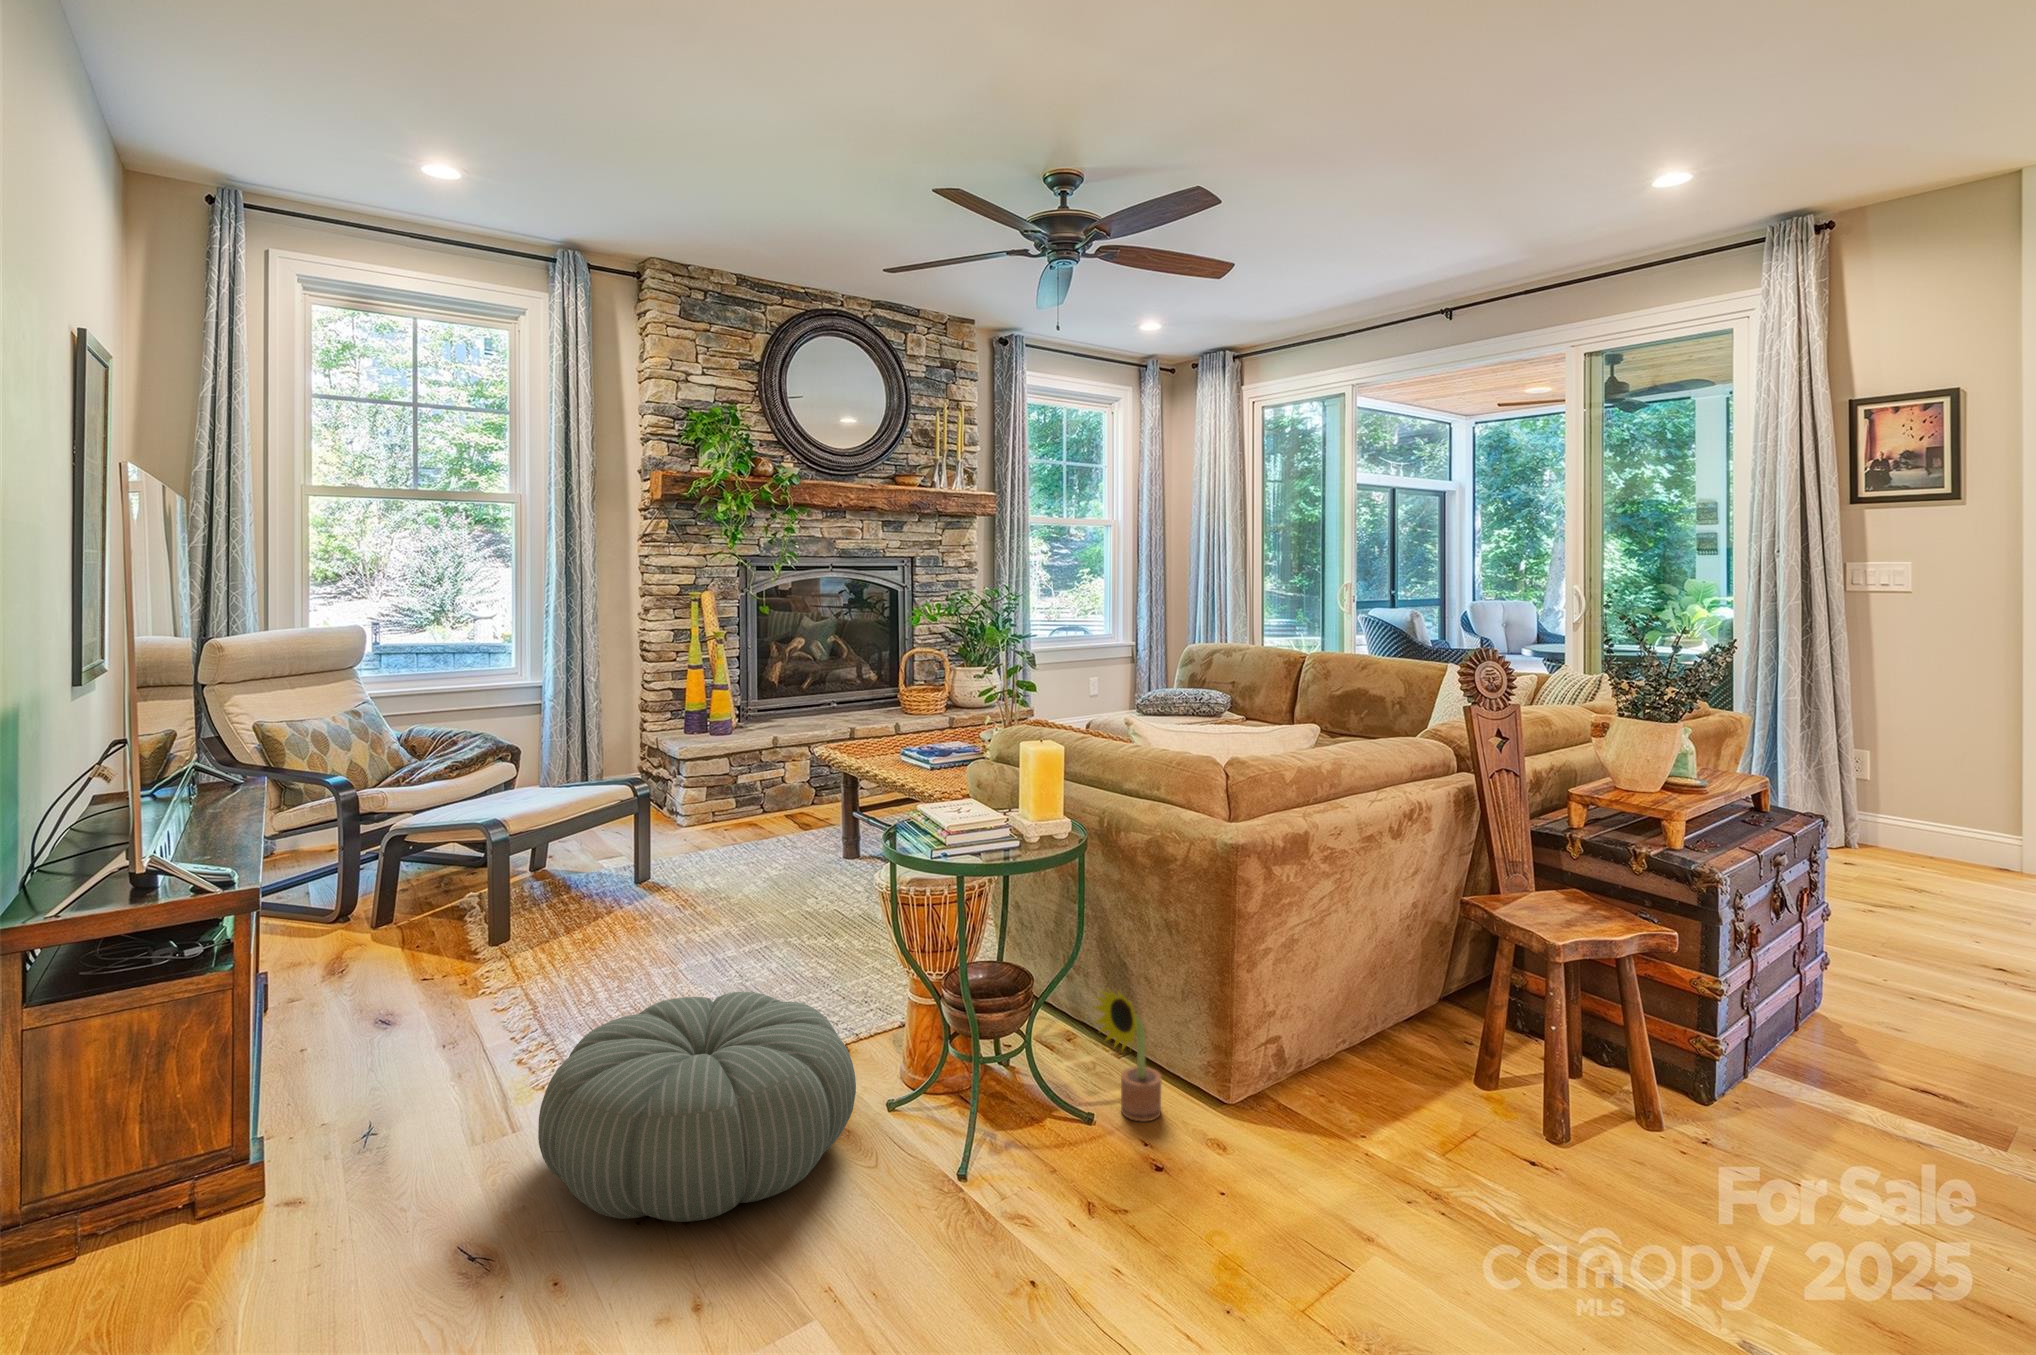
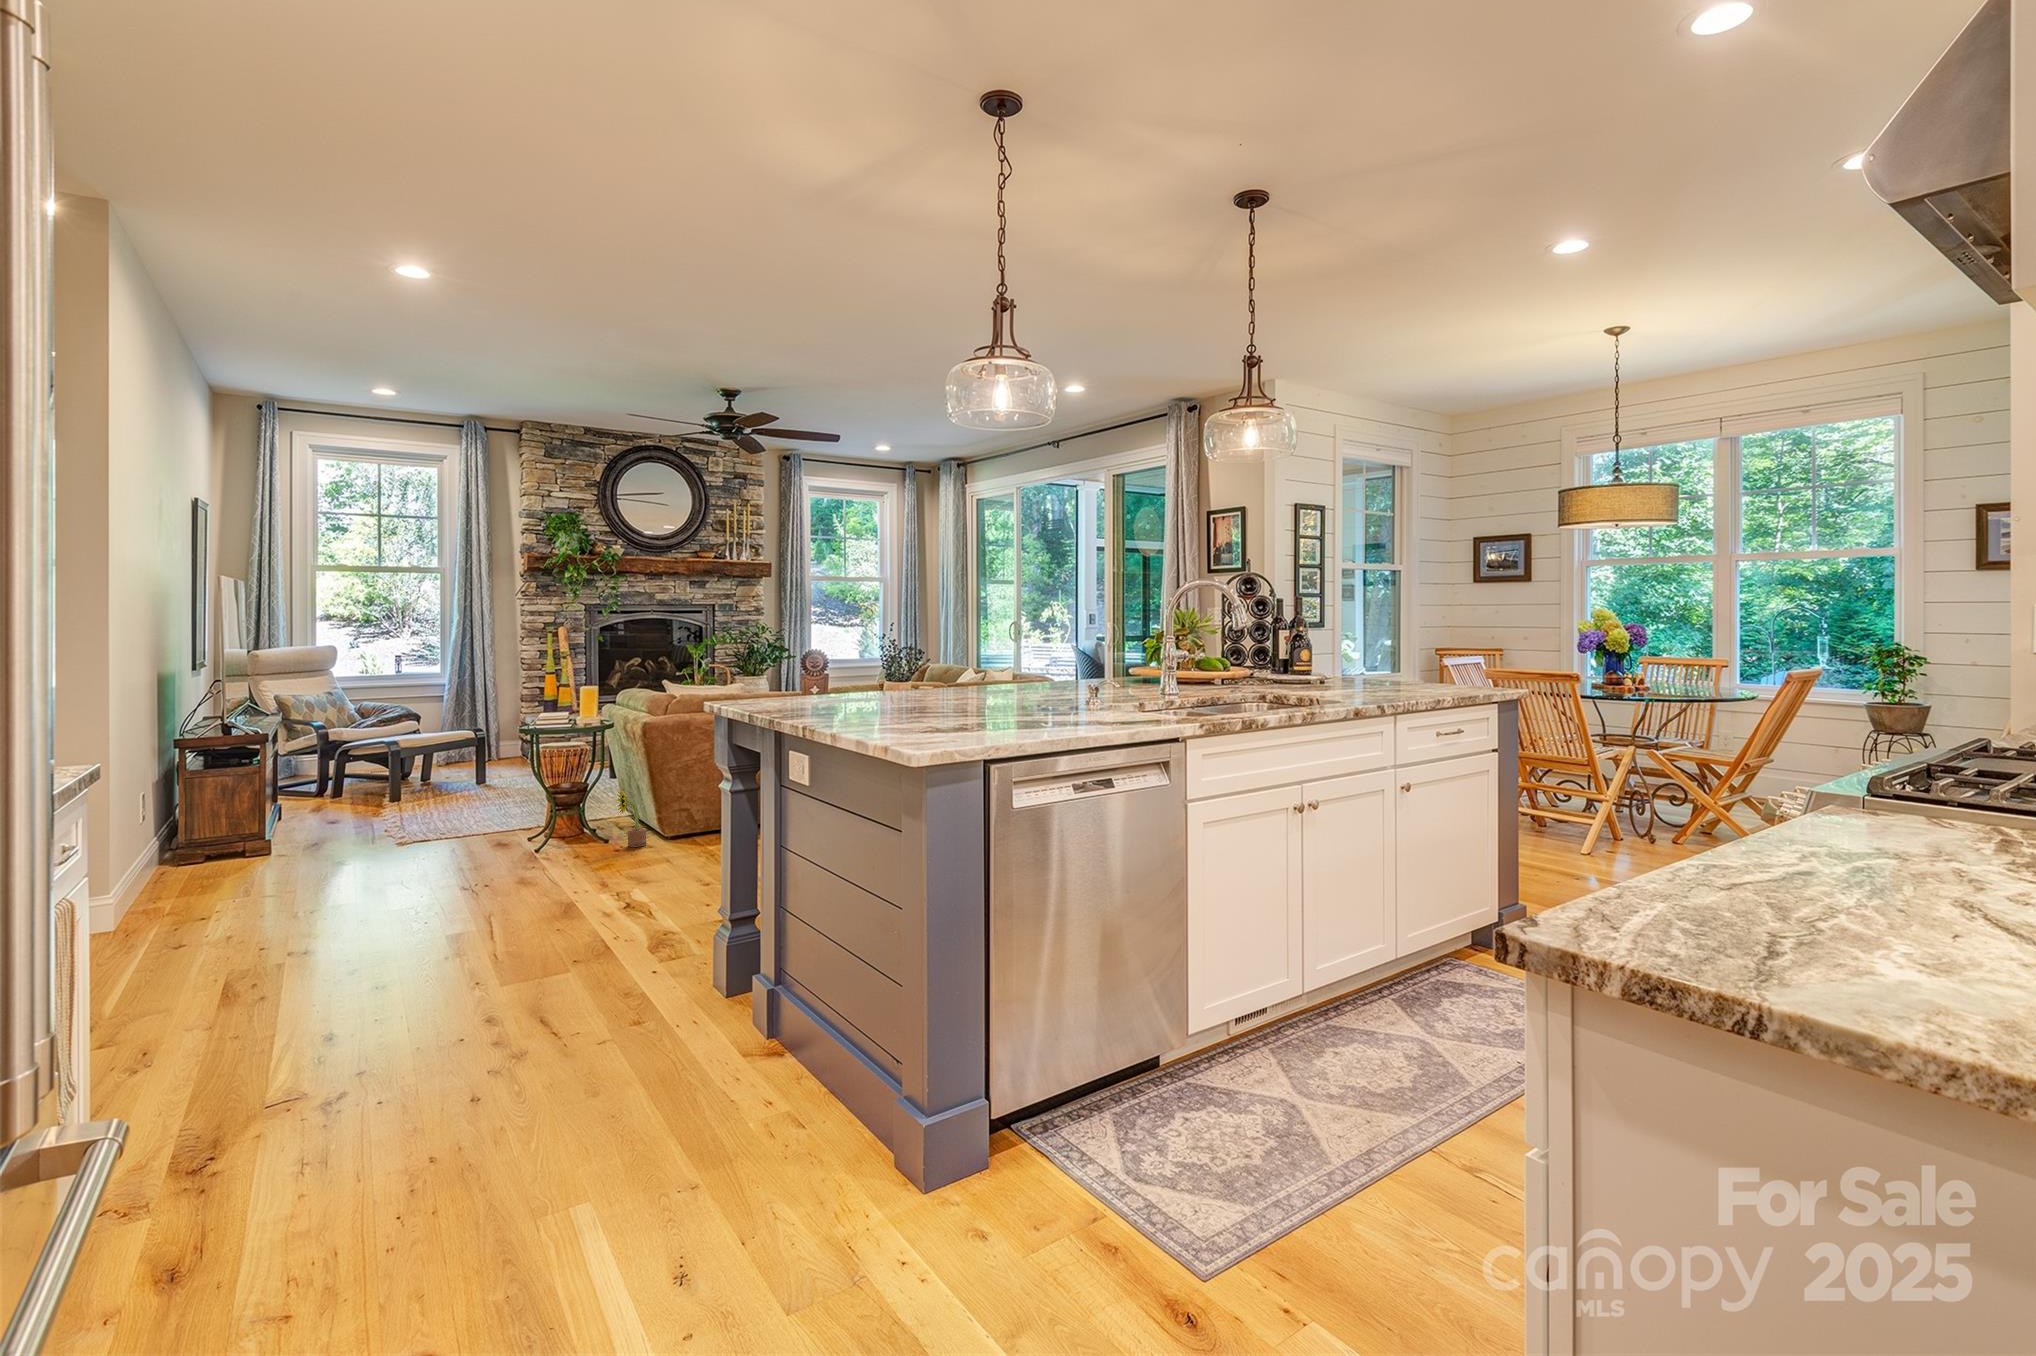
pouf: present [538,992,856,1222] -> none [370,795,509,861]

